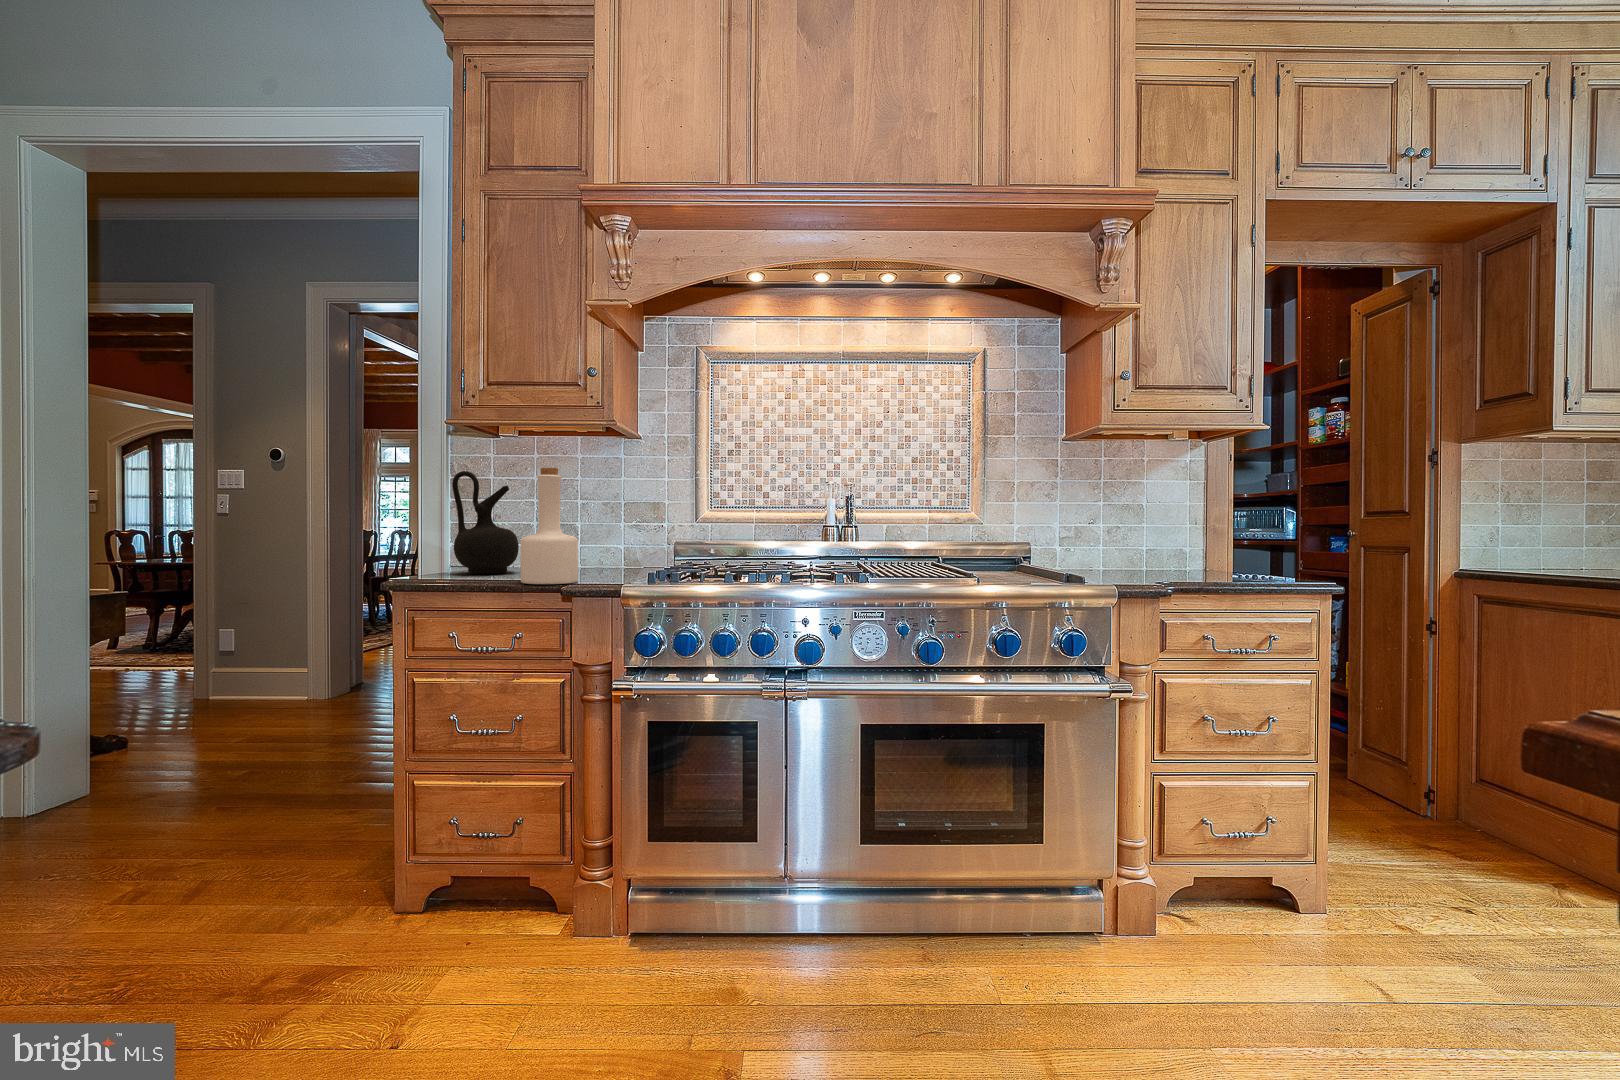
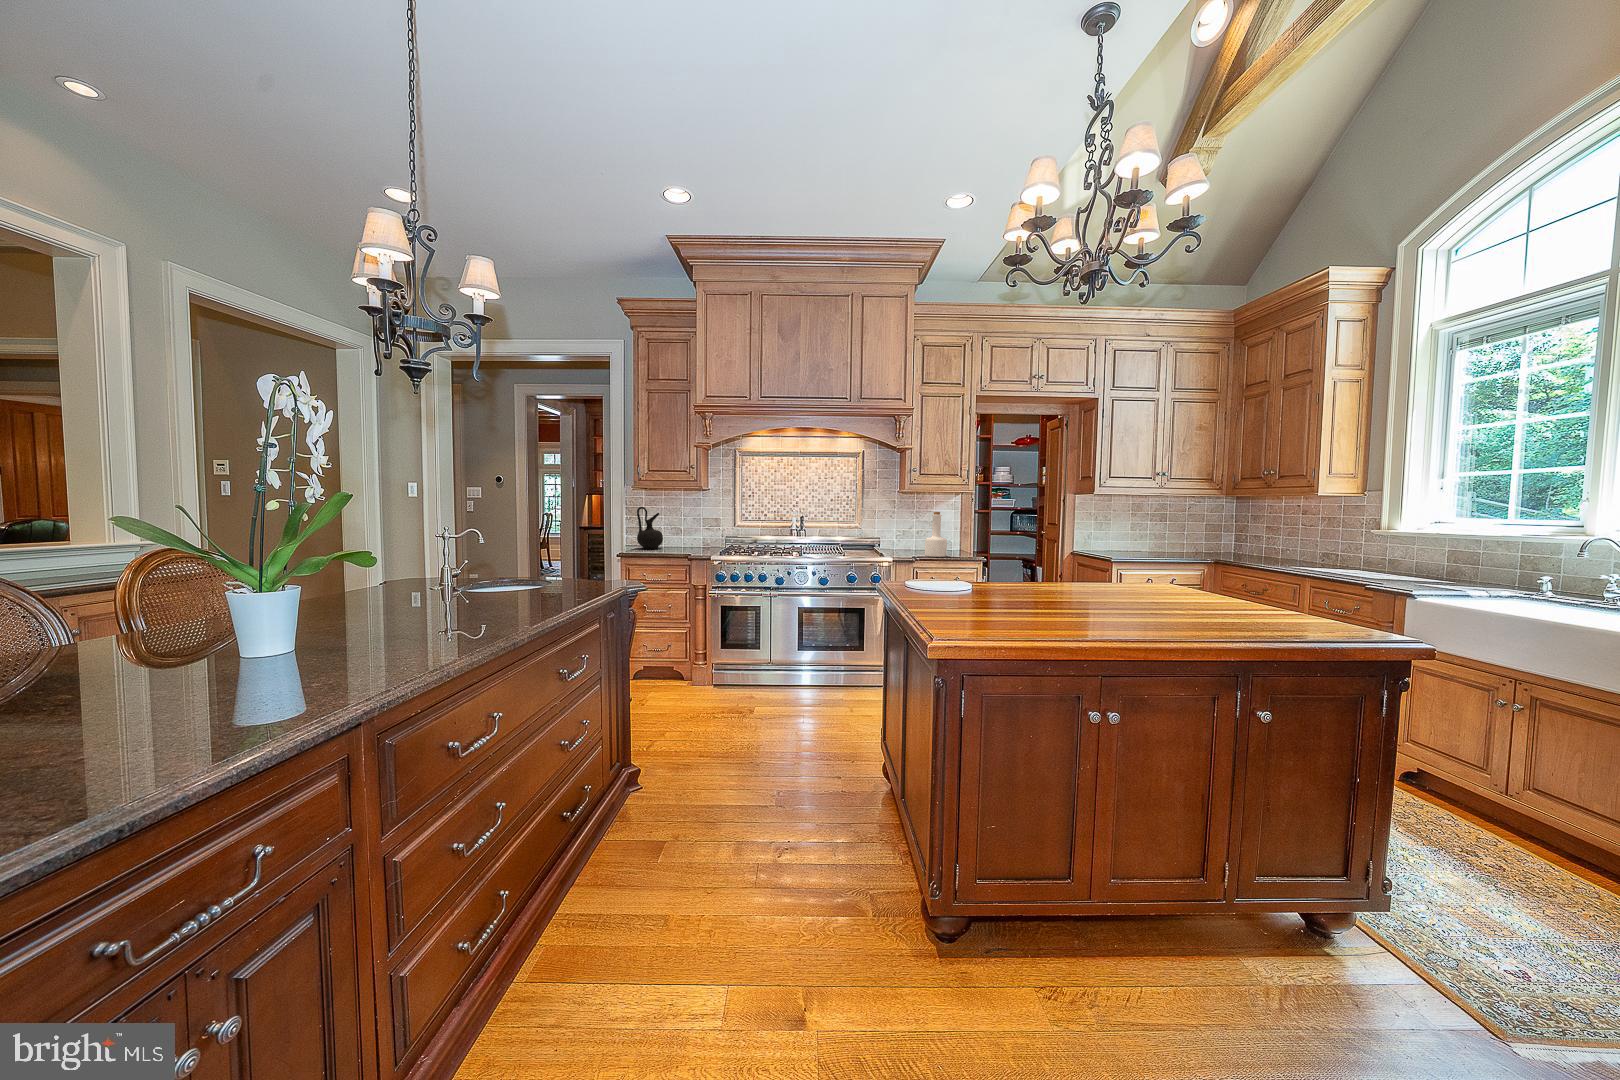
bottle: present [521,468,578,584] -> present [925,512,947,557]

